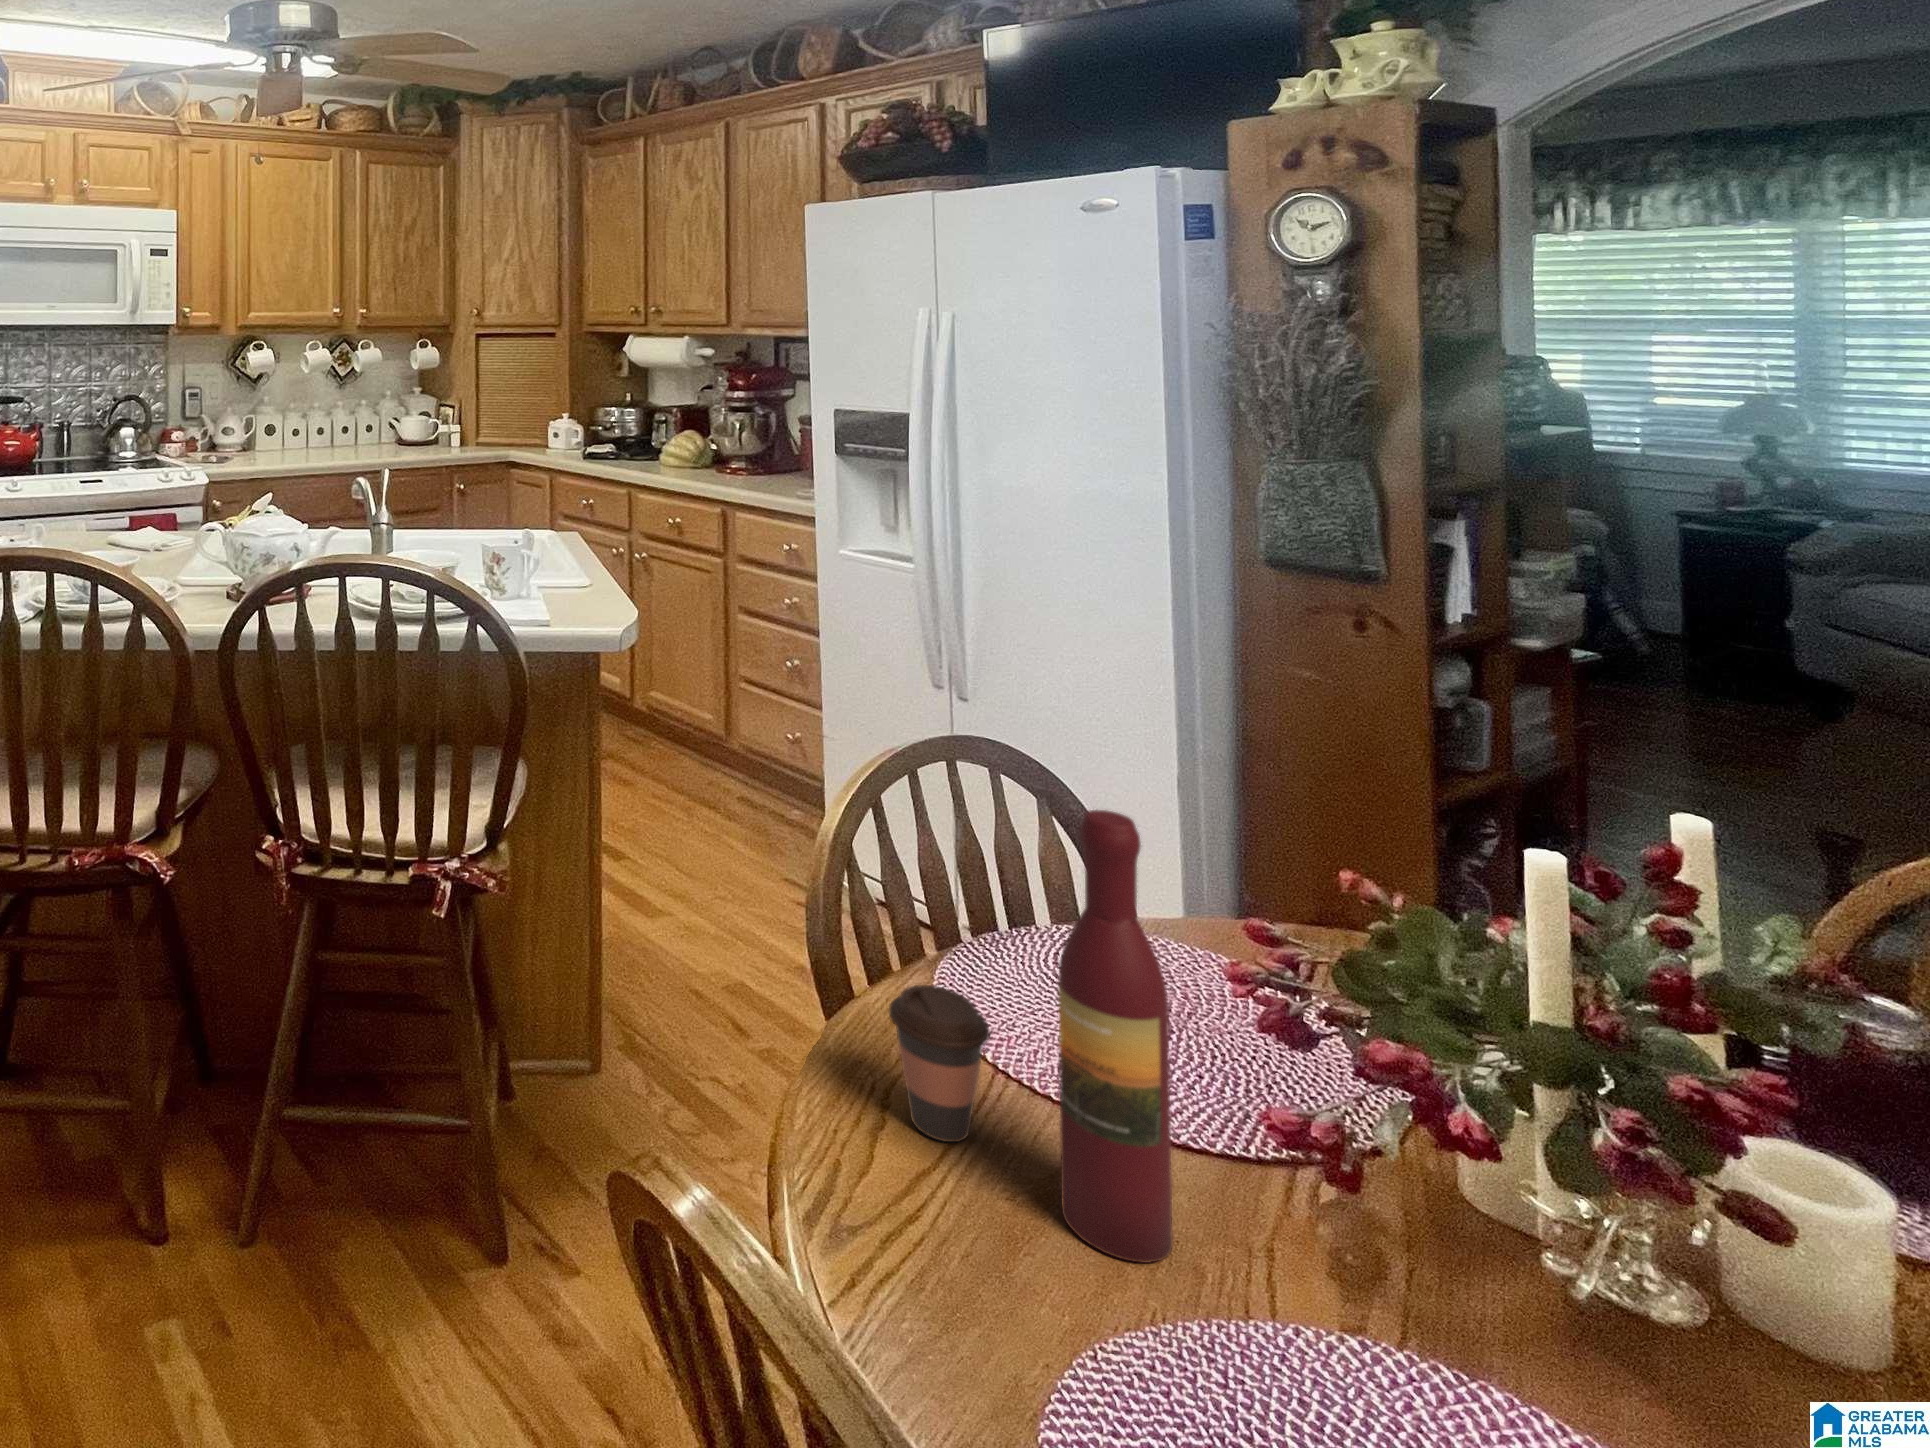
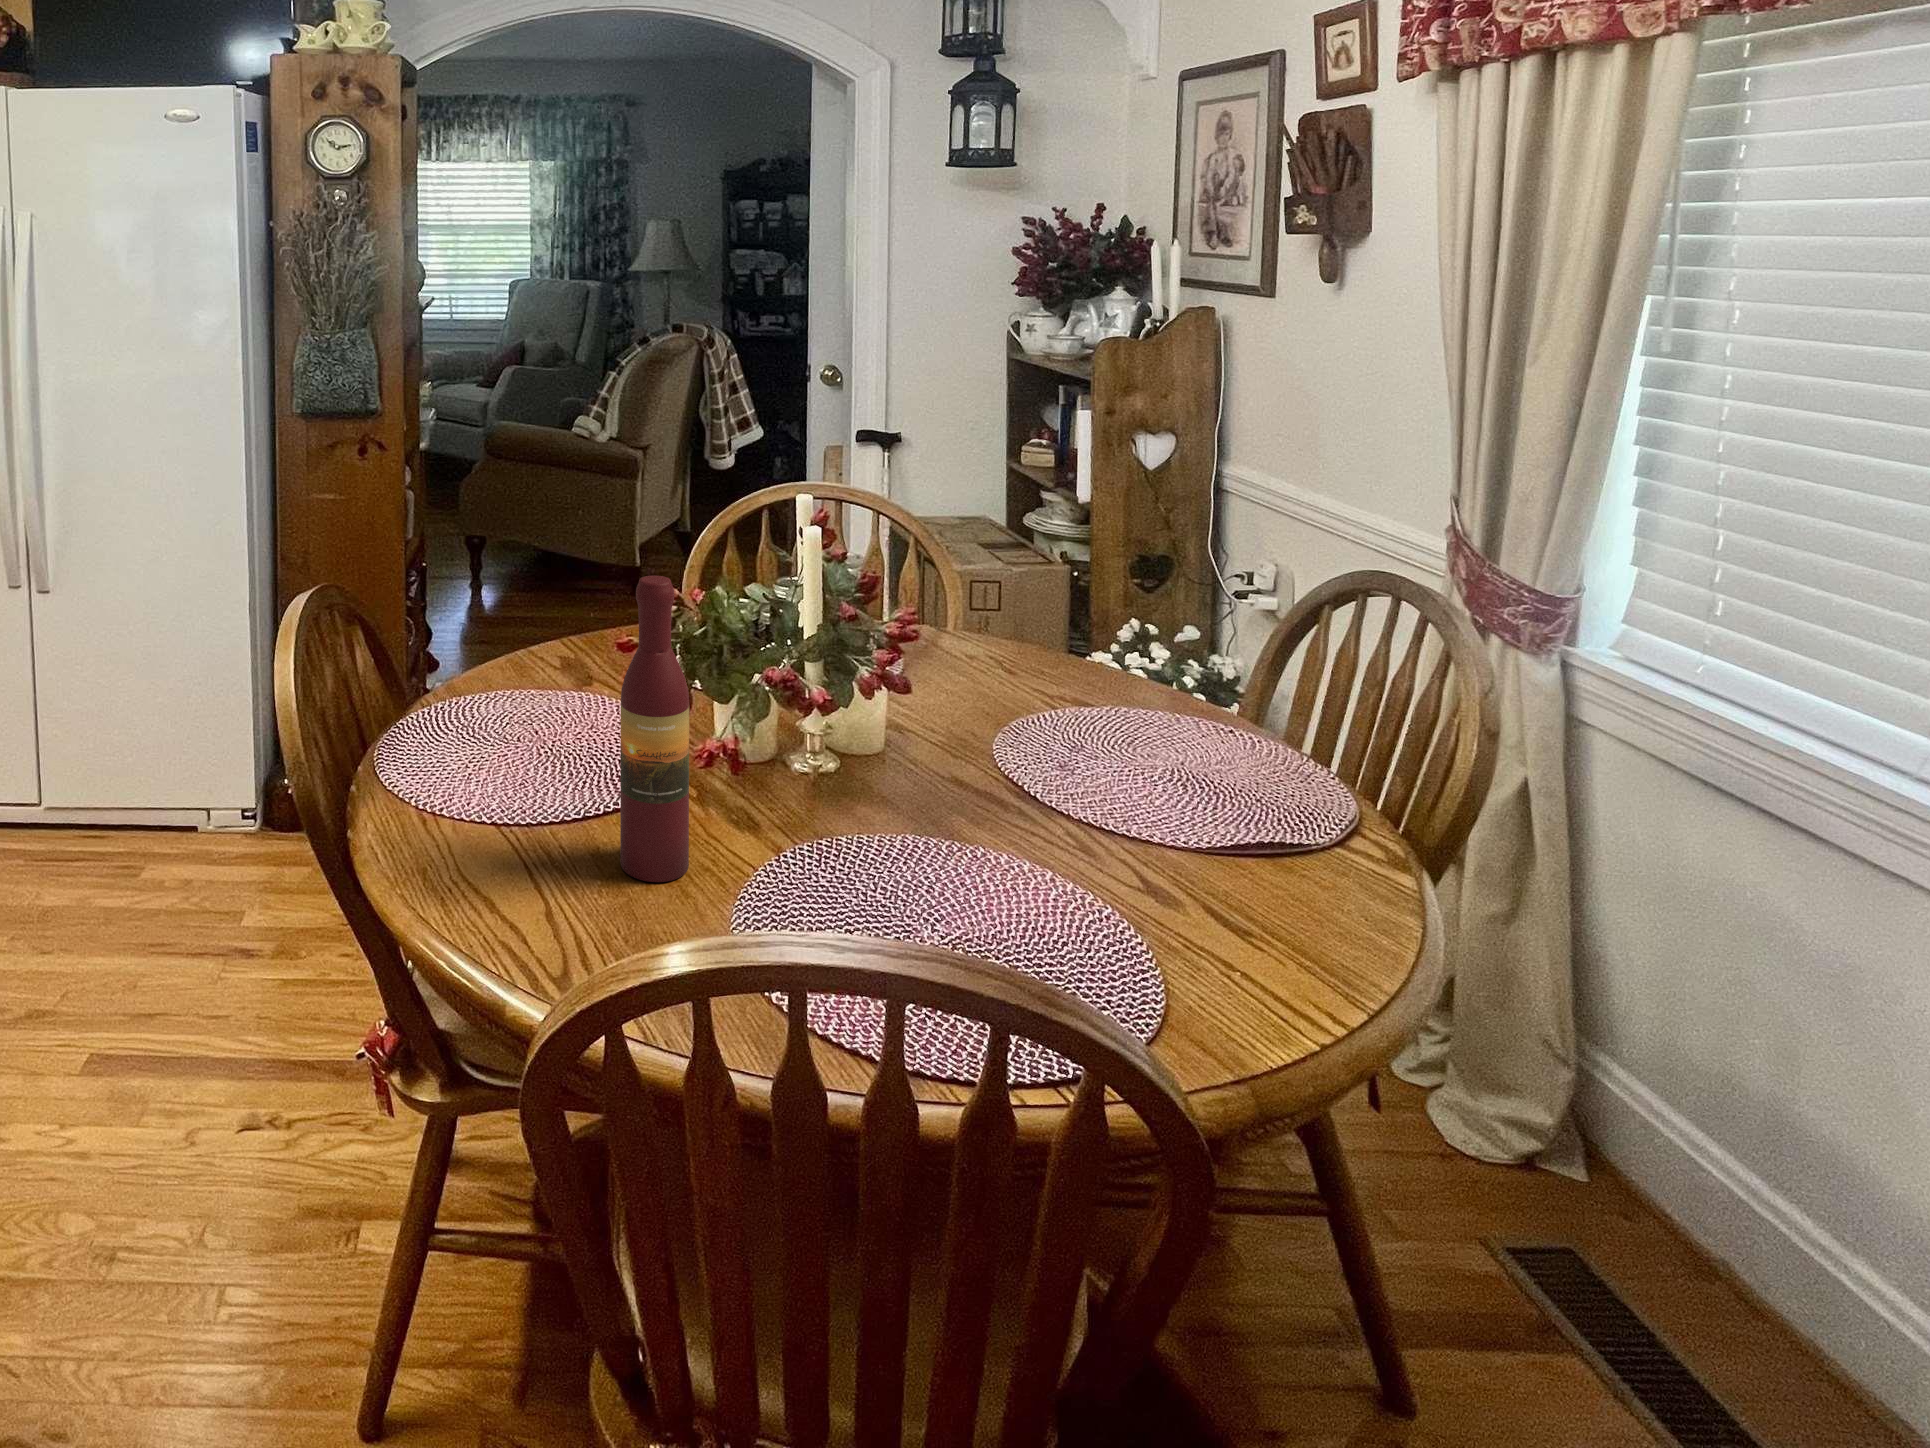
coffee cup: present [889,985,990,1142] -> none [484,765,560,884]

